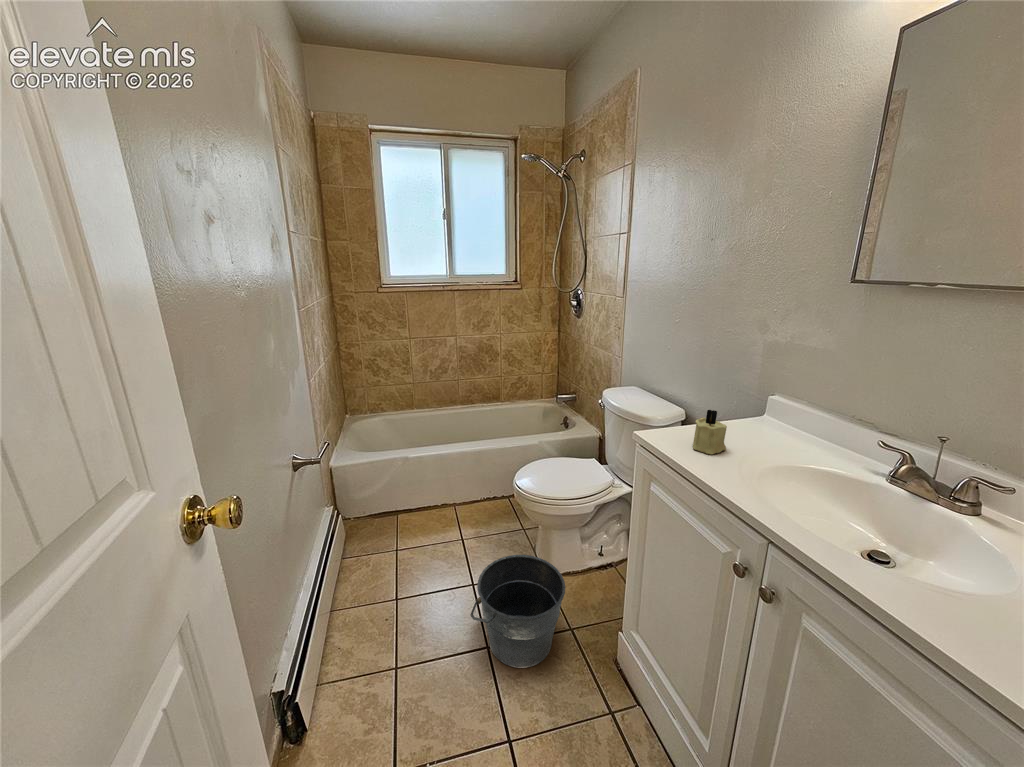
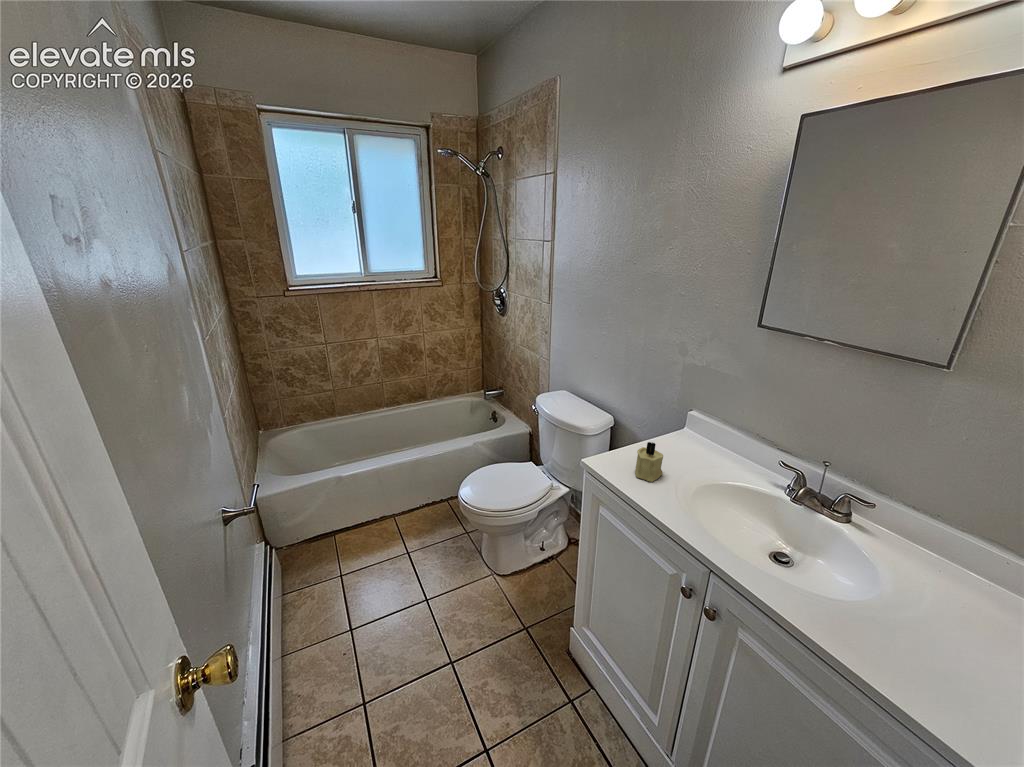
bucket: present [470,555,566,668] -> none [433,568,521,676]

